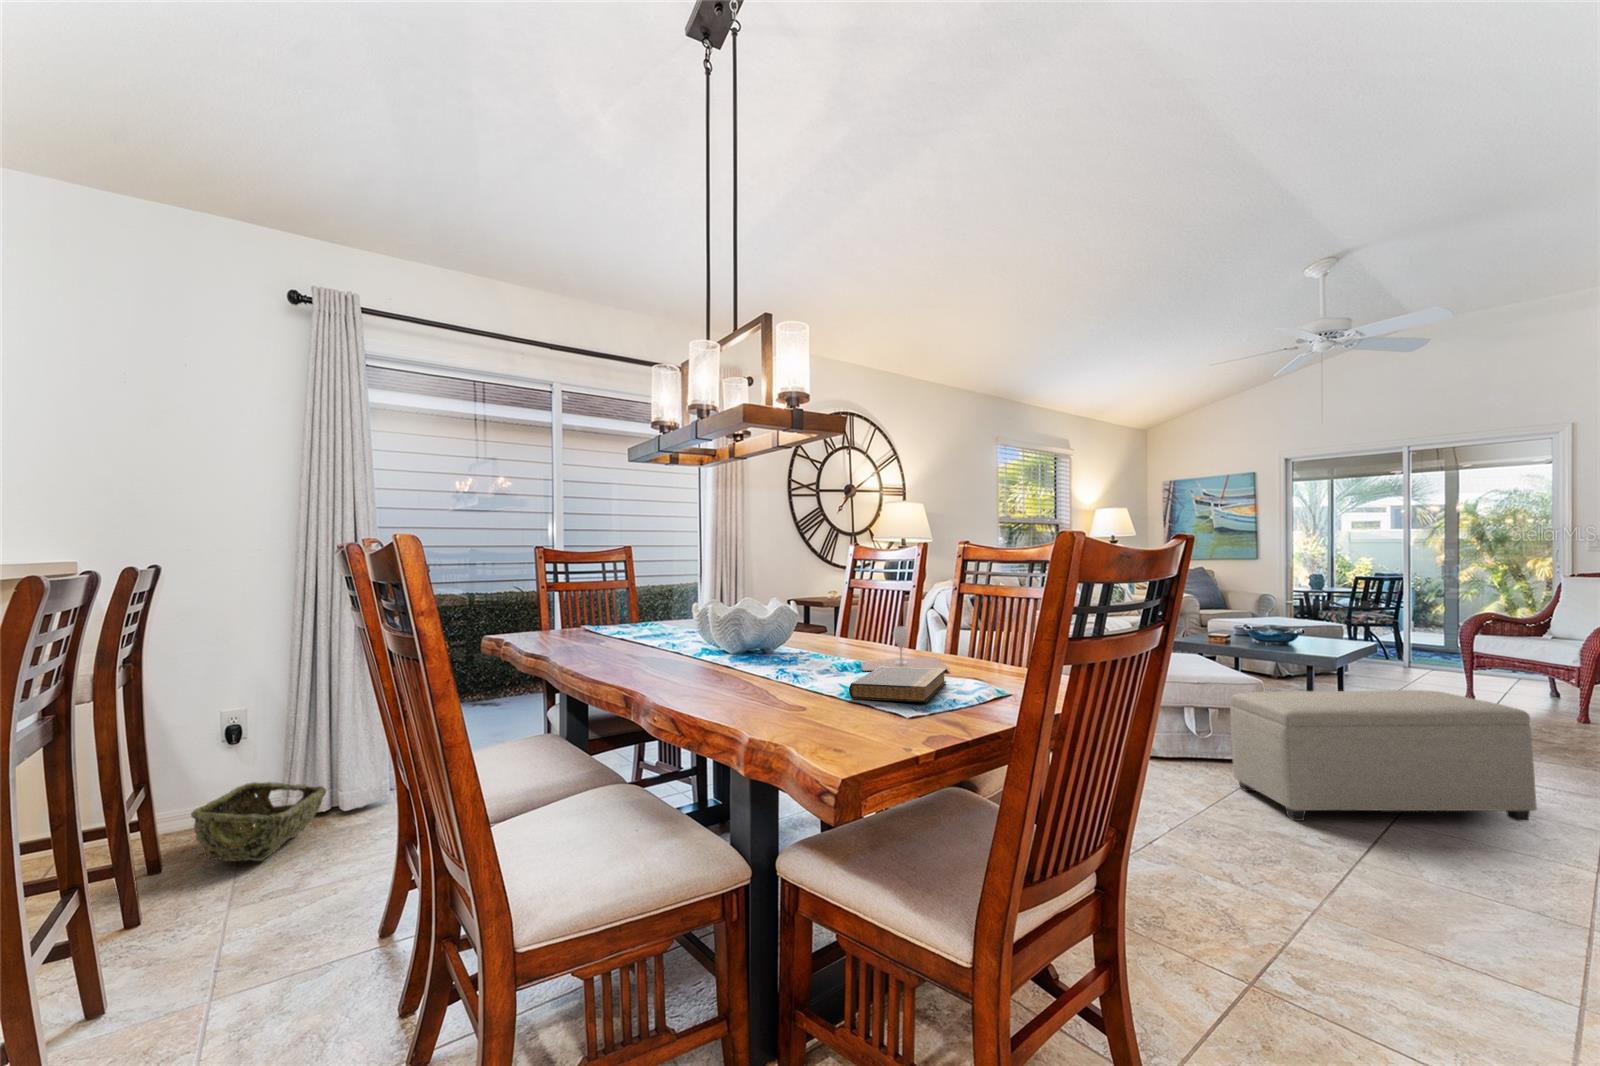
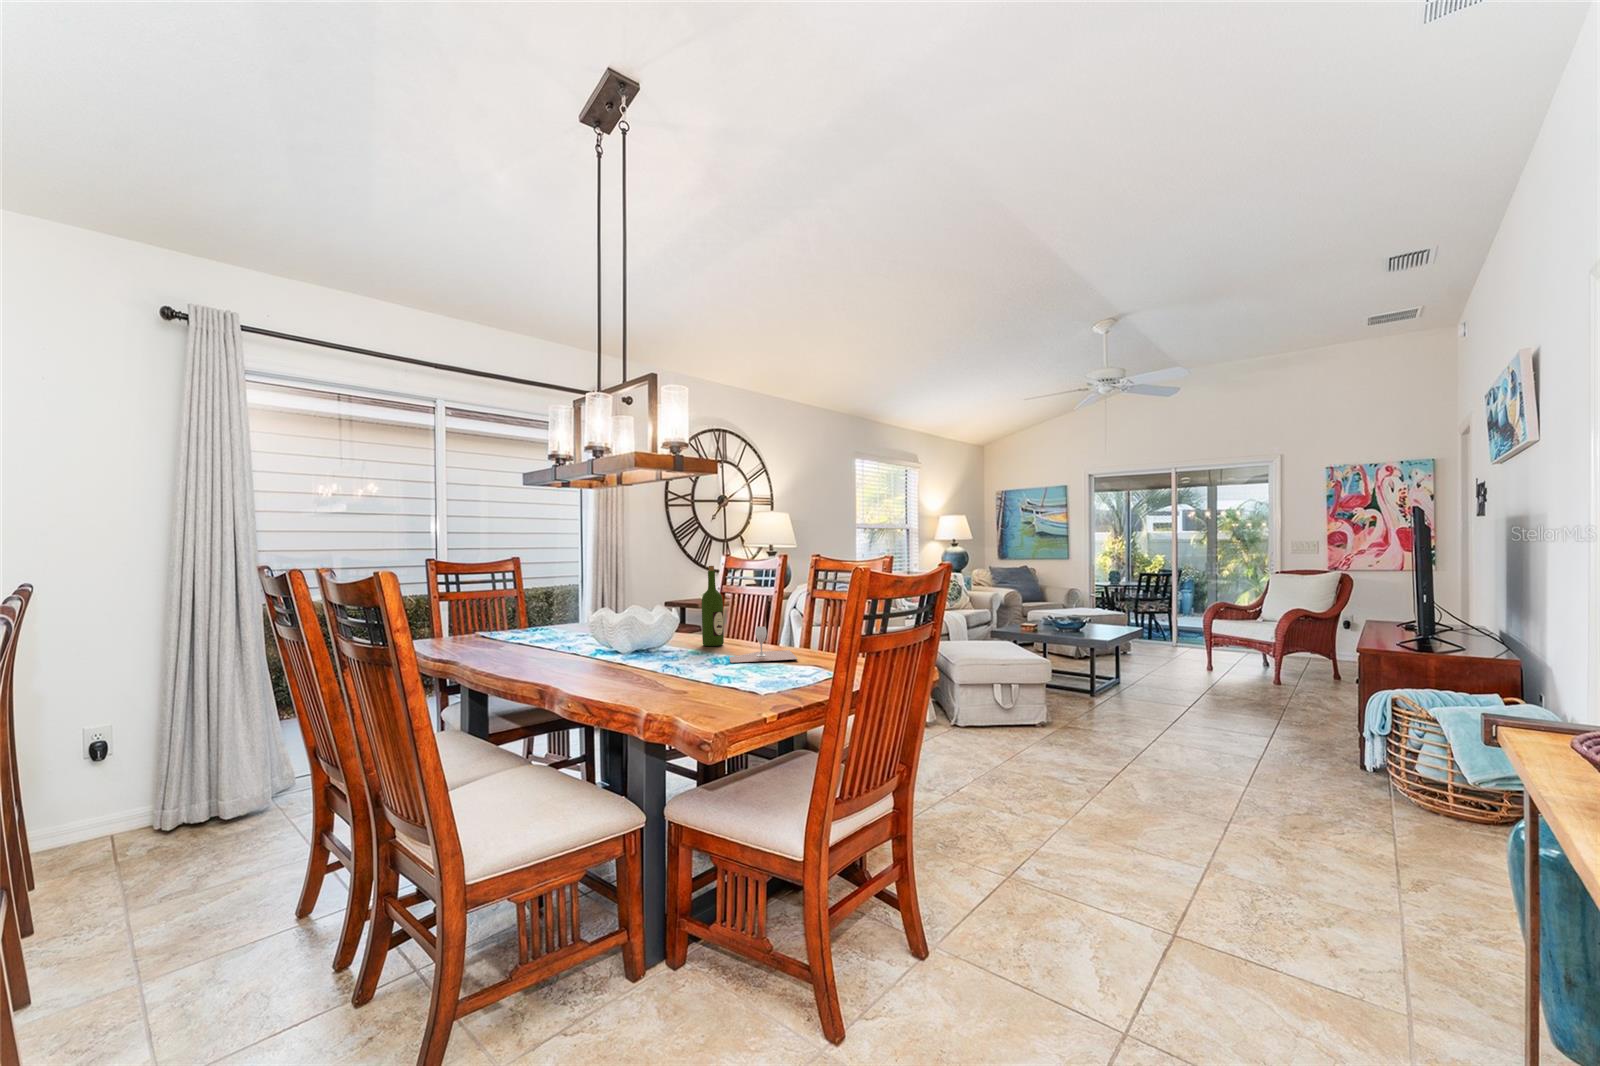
wine bottle: none [827,552,853,649] -> present [702,566,724,646]
book: present [849,666,946,702] -> none [719,659,794,684]
ottoman: present [1230,690,1537,821] -> none [1024,664,1223,766]
woven basket: present [191,782,326,861] -> none [73,794,211,871]

